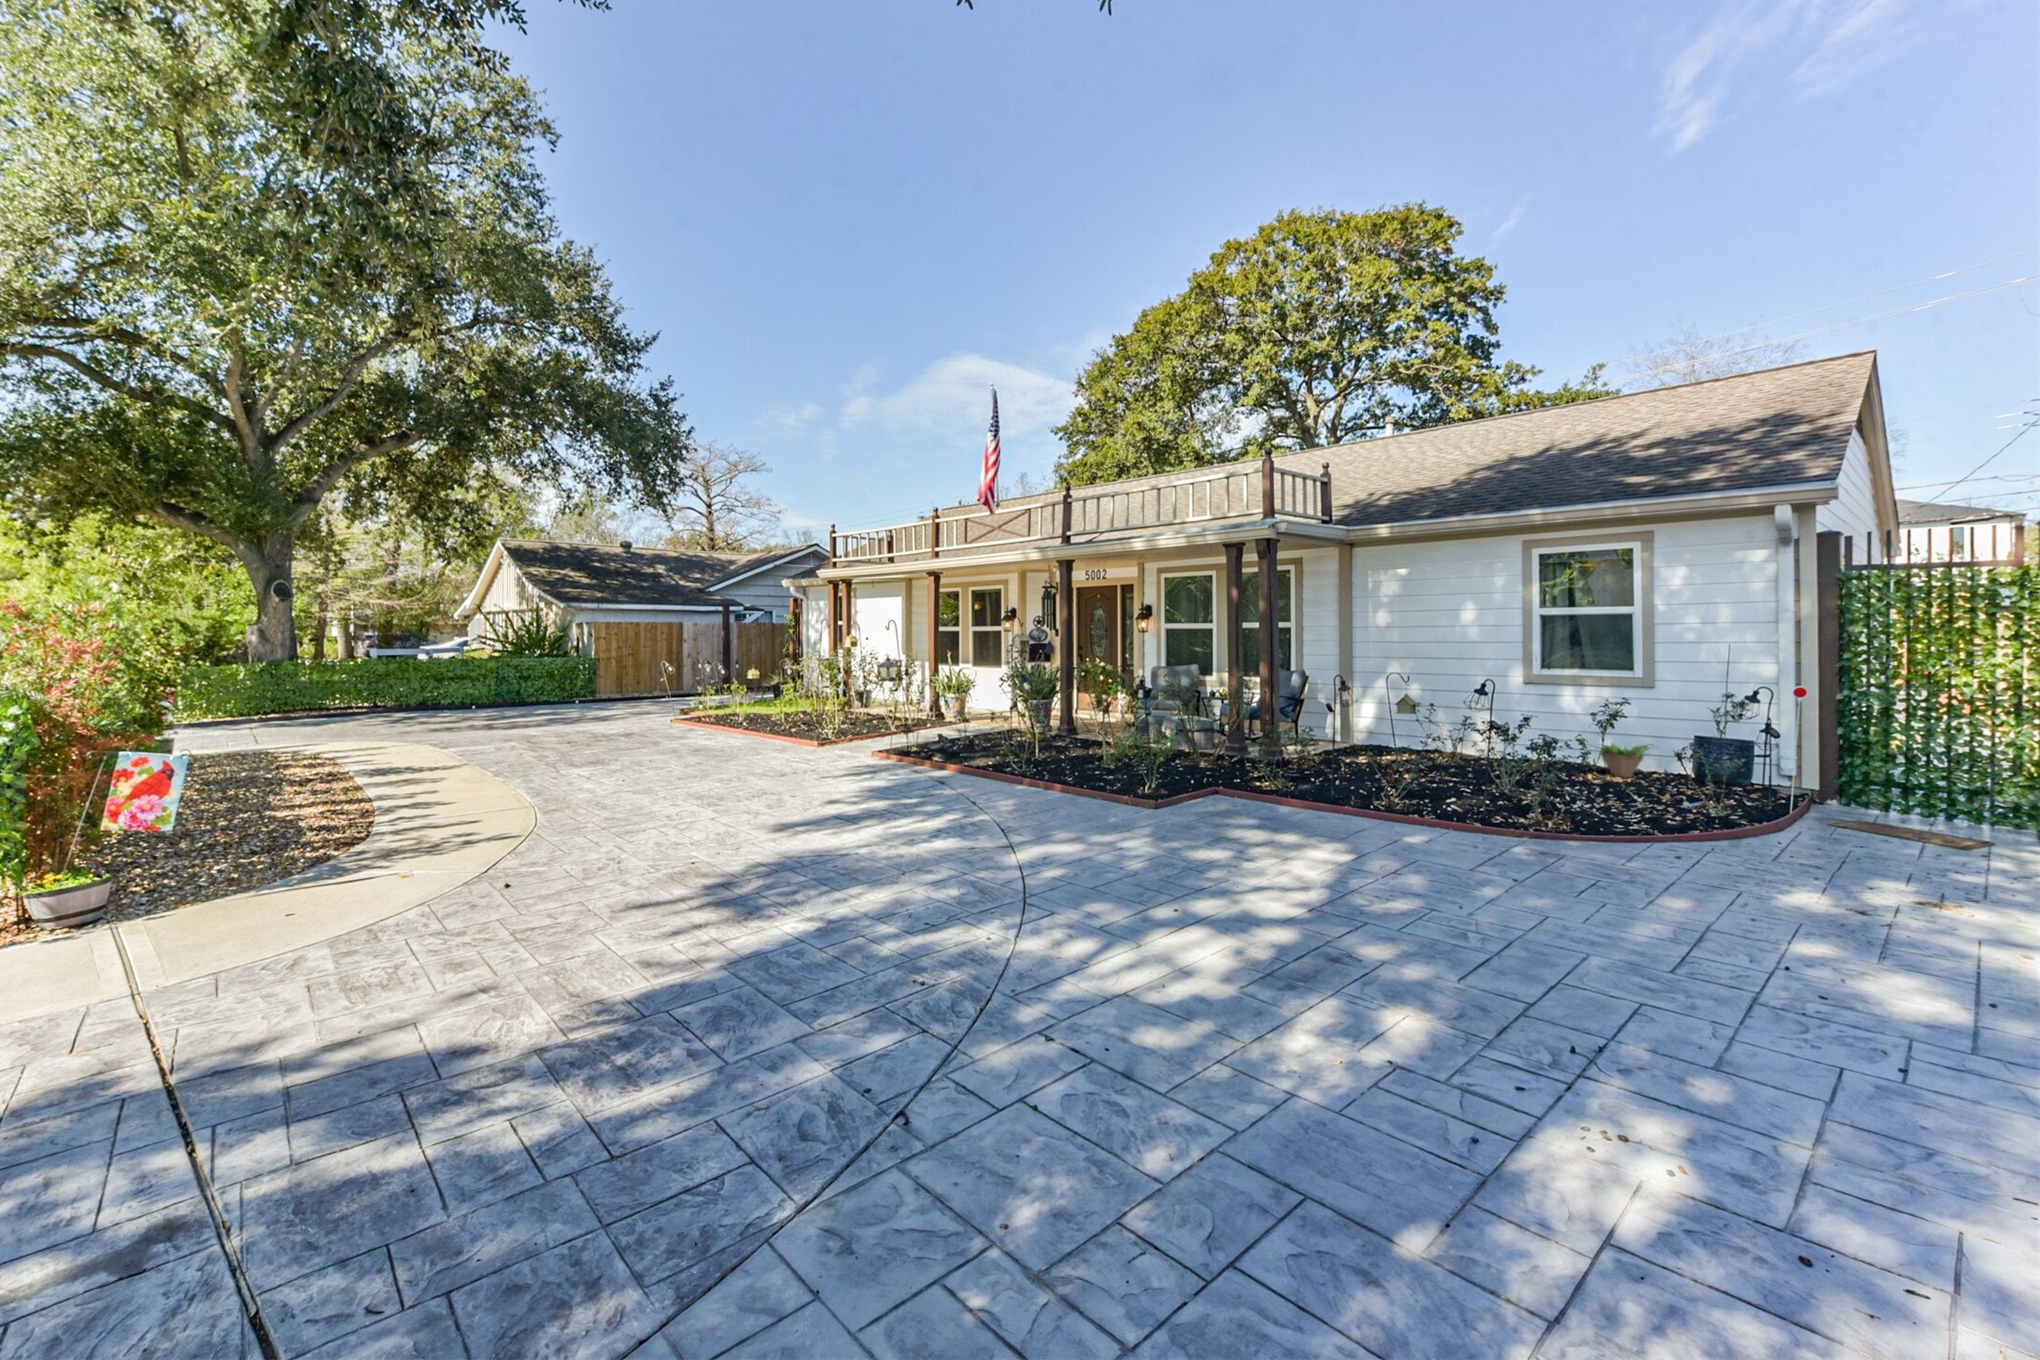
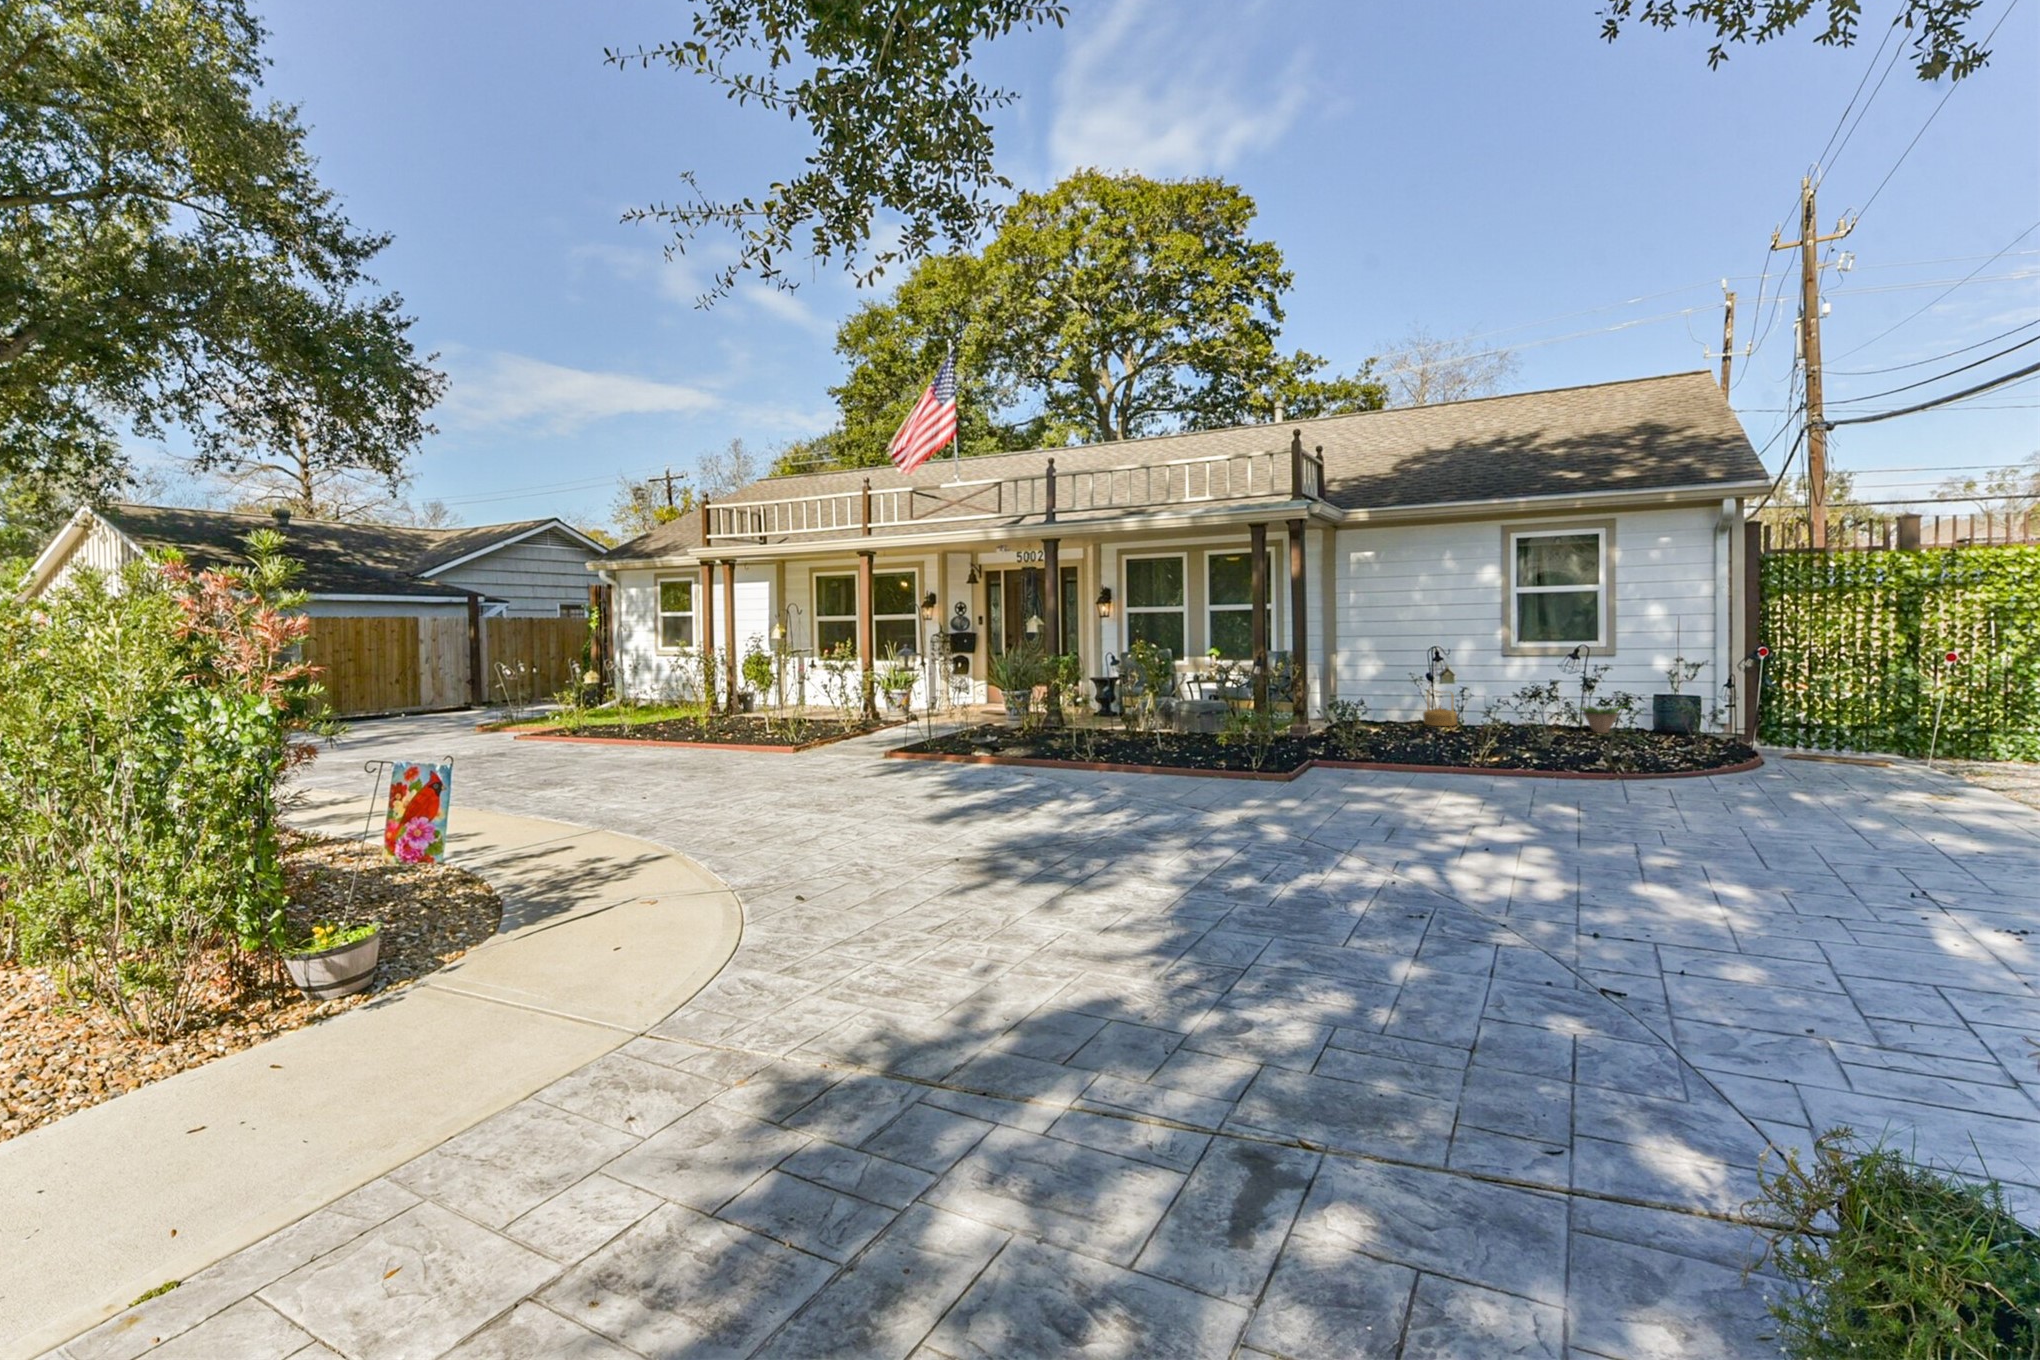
woven basket: none [1425,716,1465,756] -> present [1423,689,1457,726]

